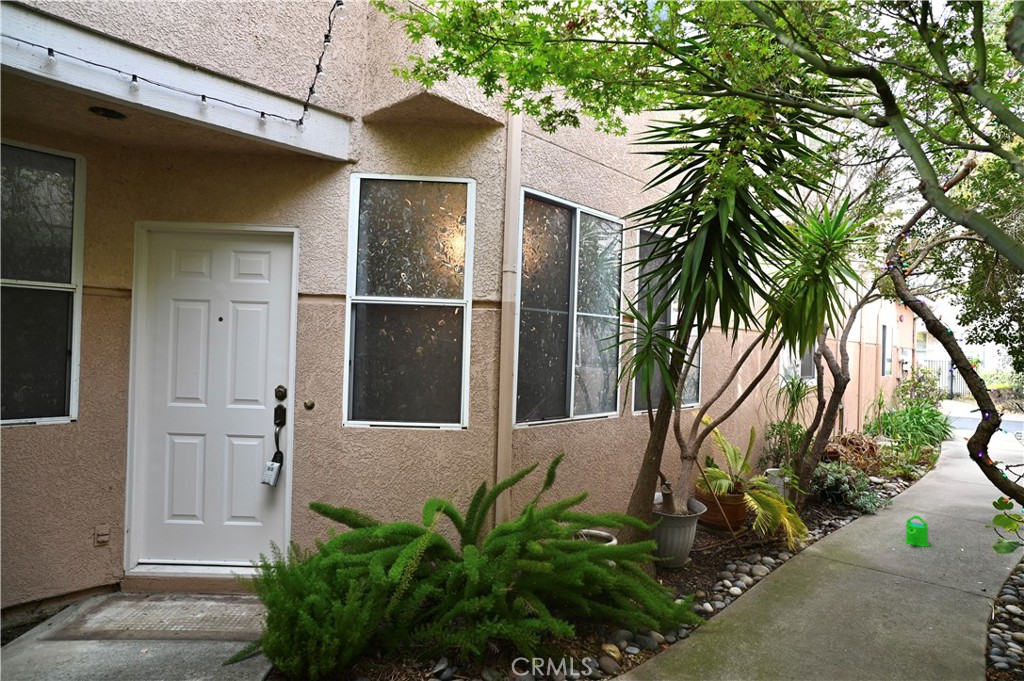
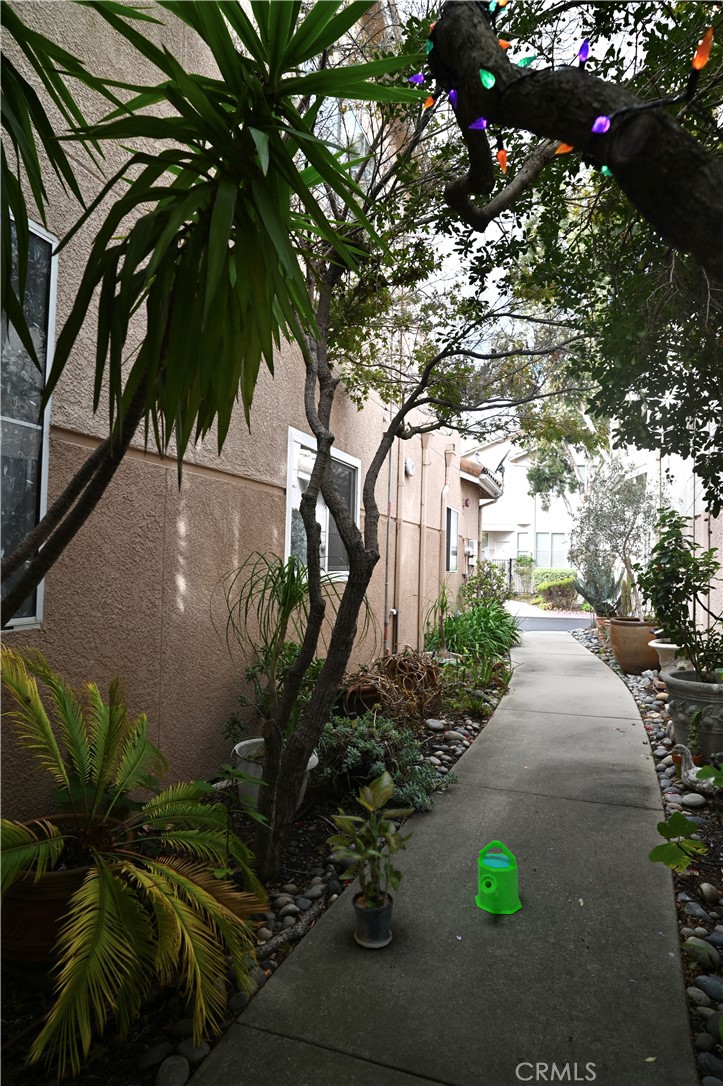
potted plant: none [831,475,875,544] -> present [326,771,415,948]

